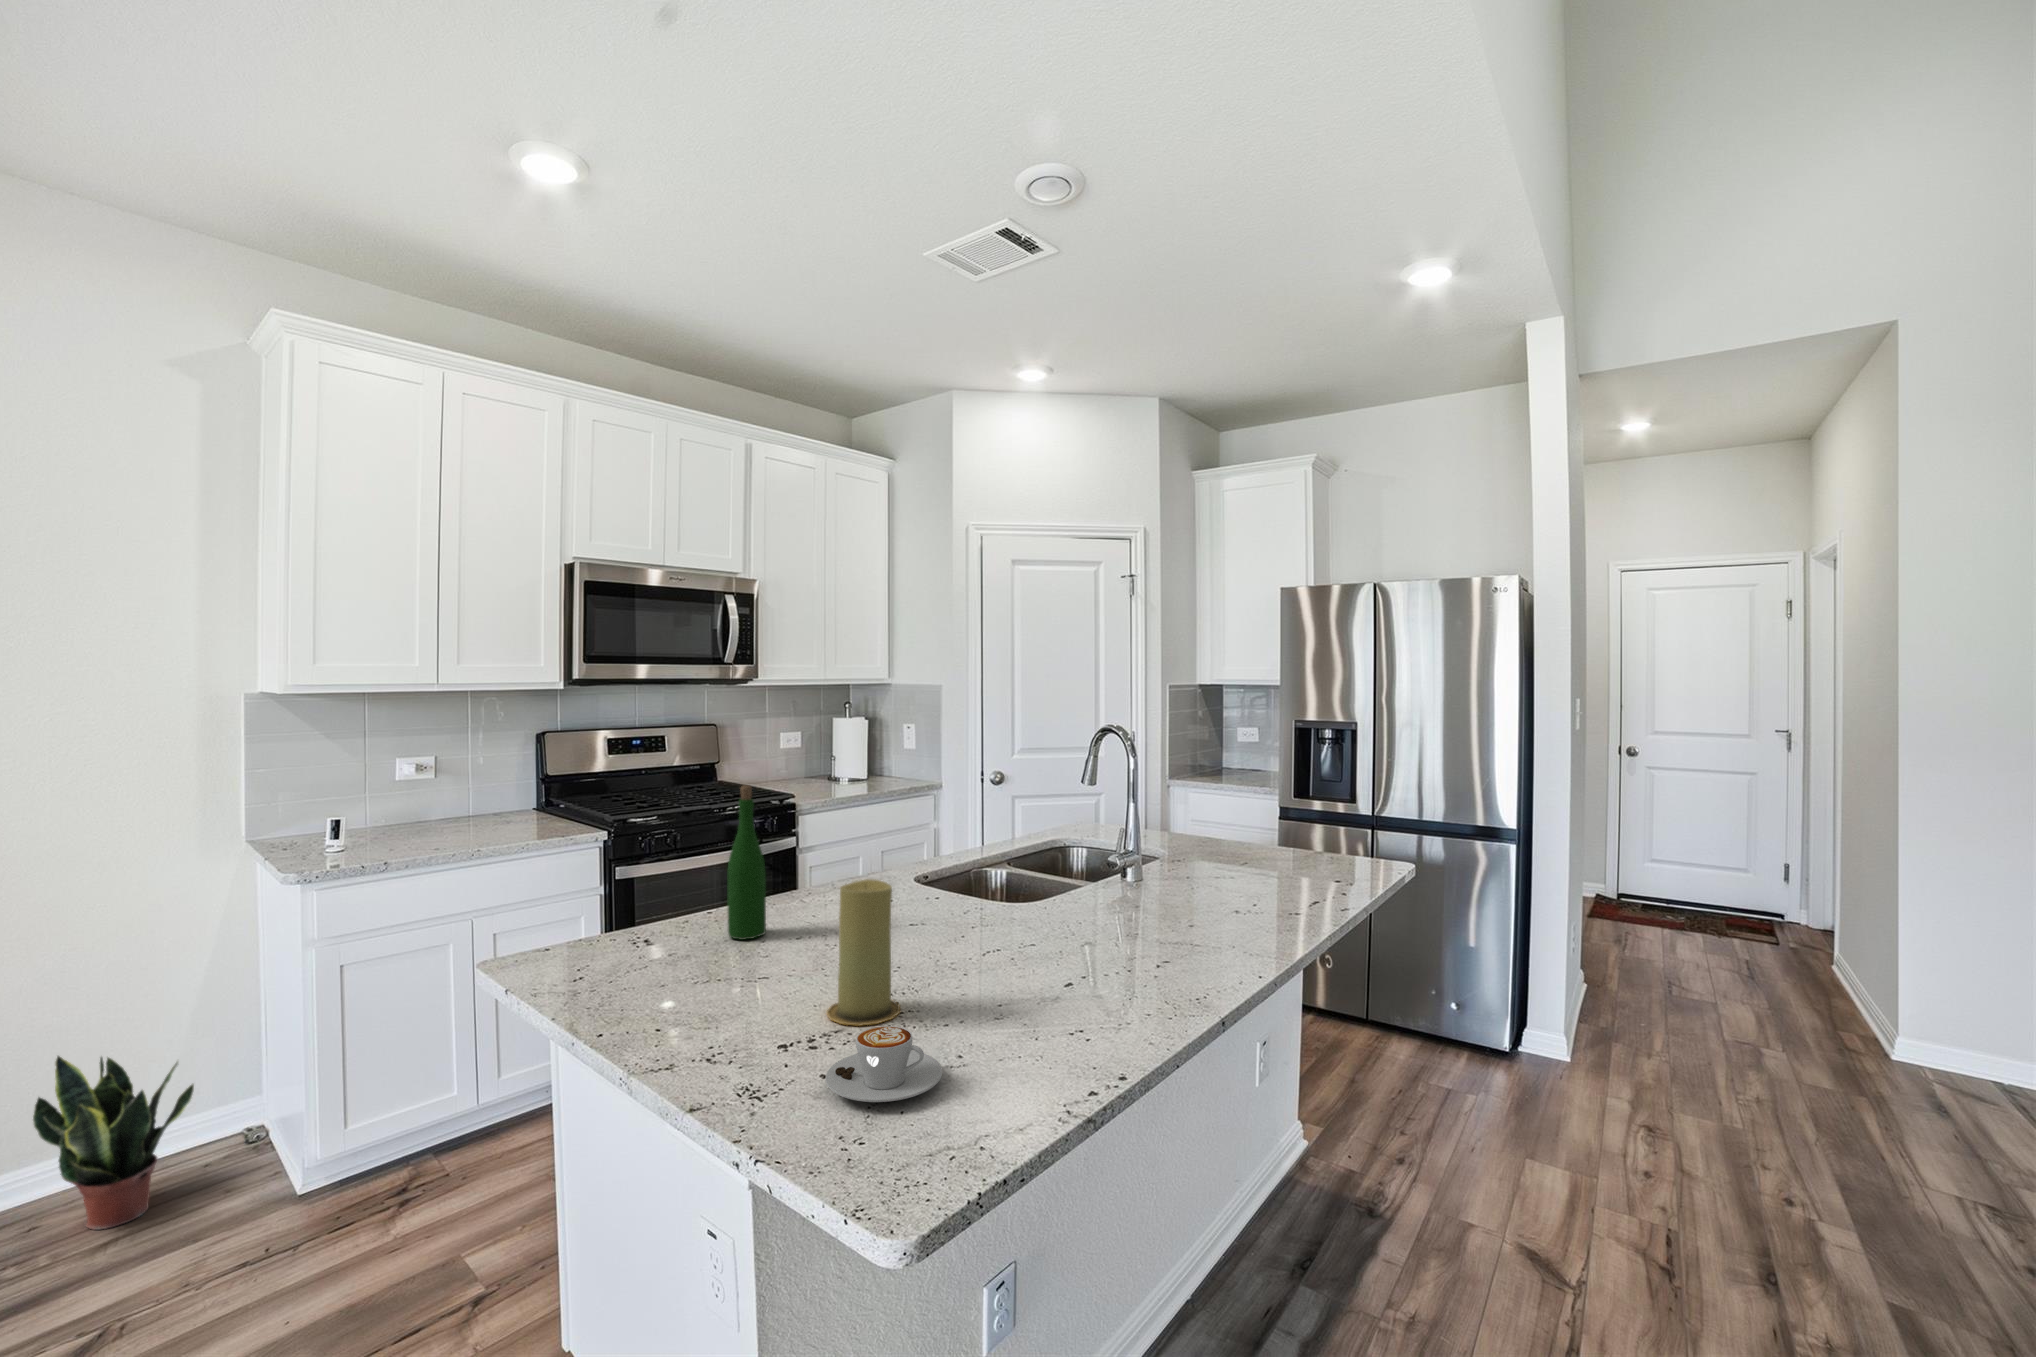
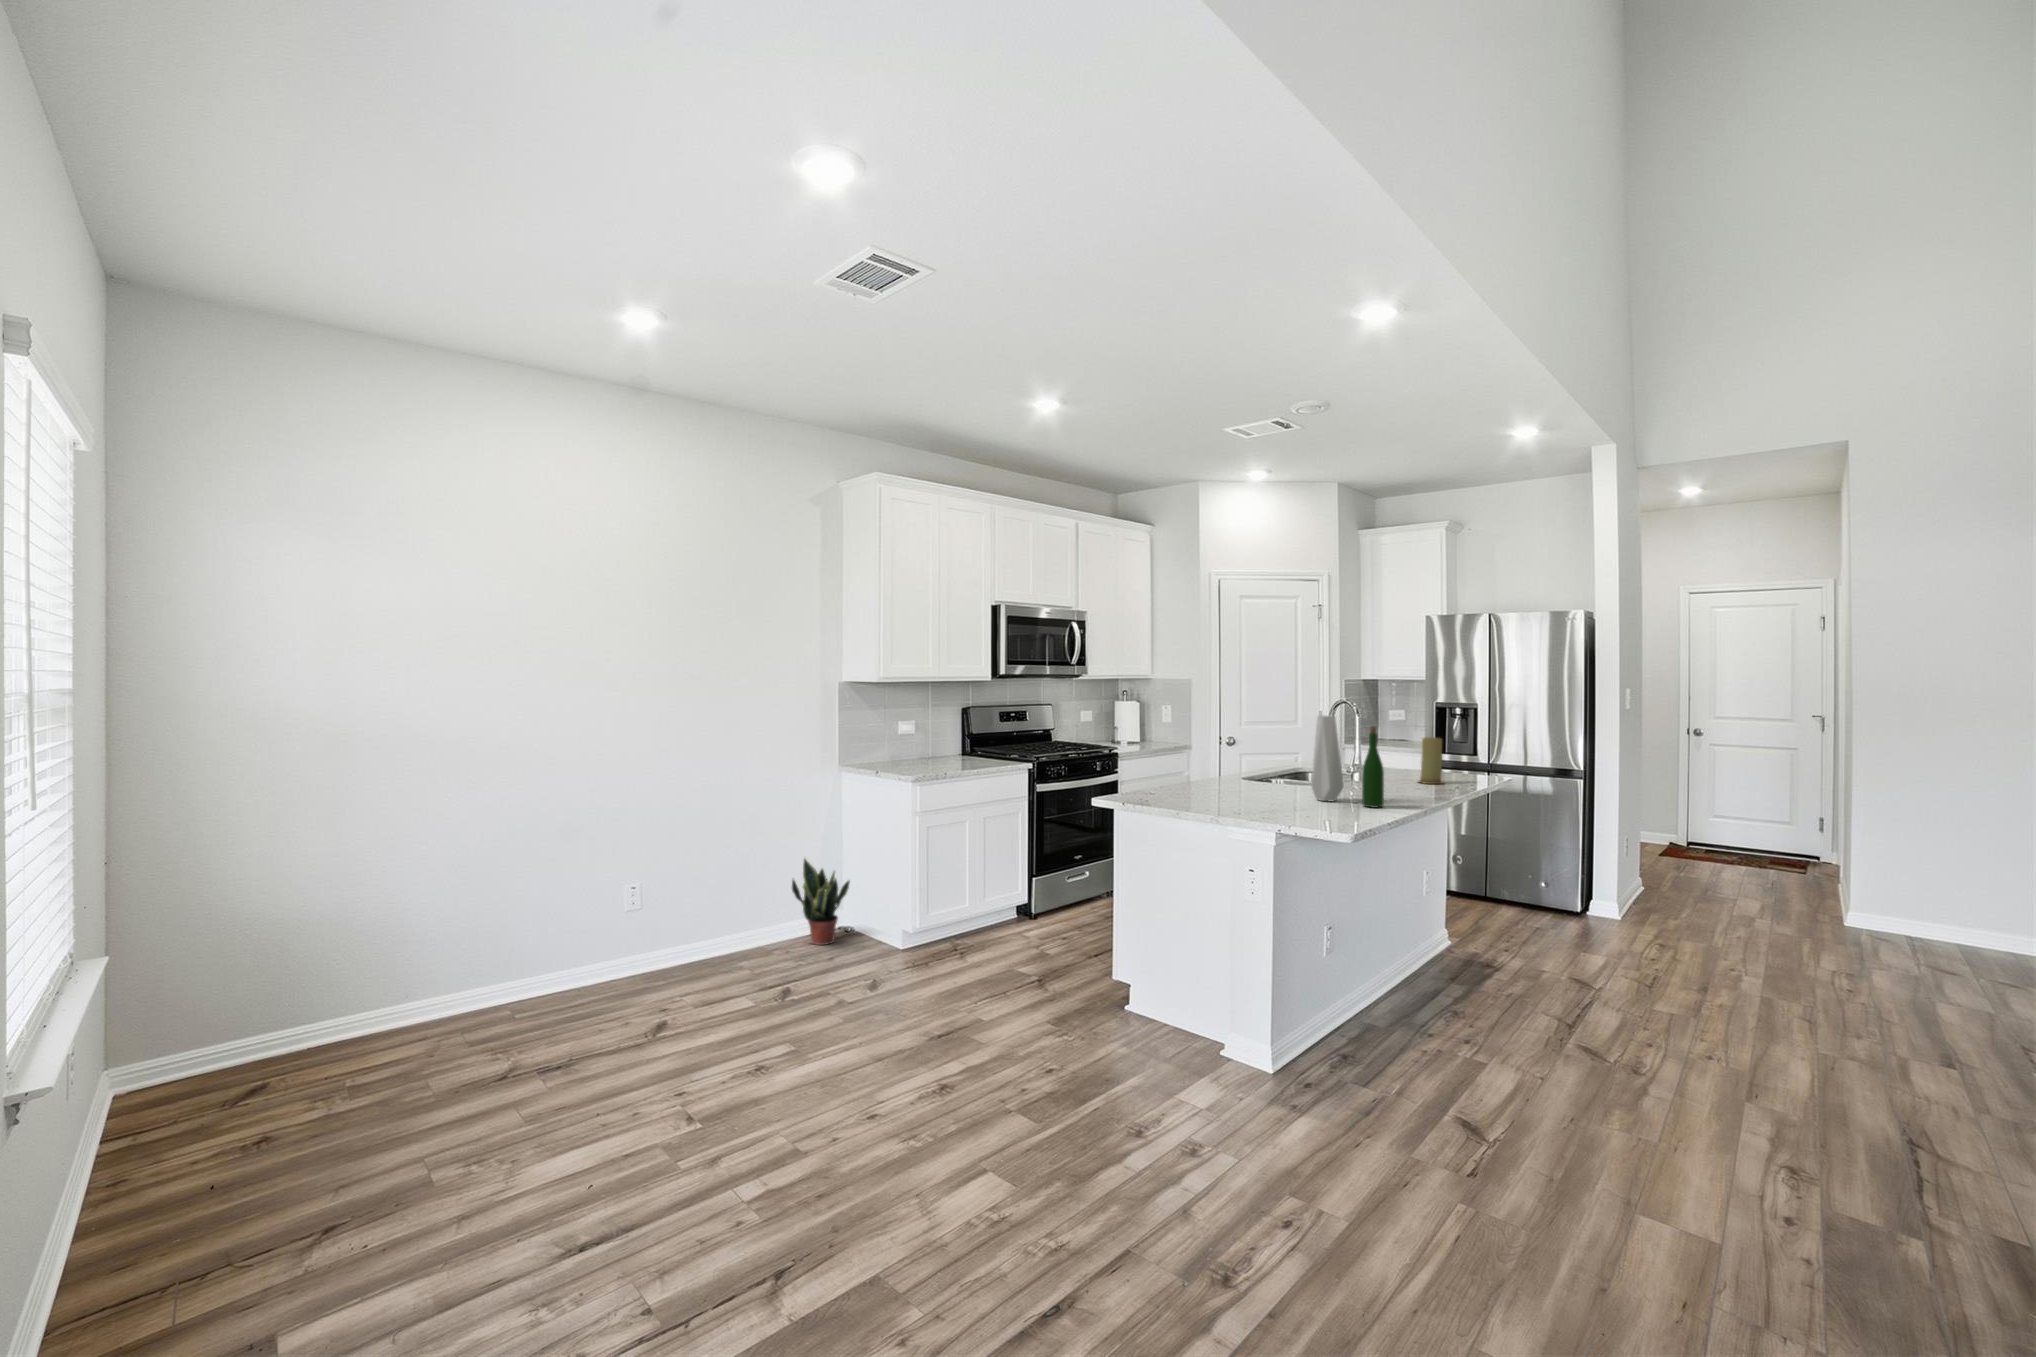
wine bottle: present [728,785,766,940] -> present [1362,726,1384,808]
vase: none [980,790,1055,998] -> present [1311,716,1344,801]
candle: present [826,879,900,1026] -> present [1419,737,1443,784]
coffee cup: present [826,1026,942,1102] -> none [1275,795,1319,816]

